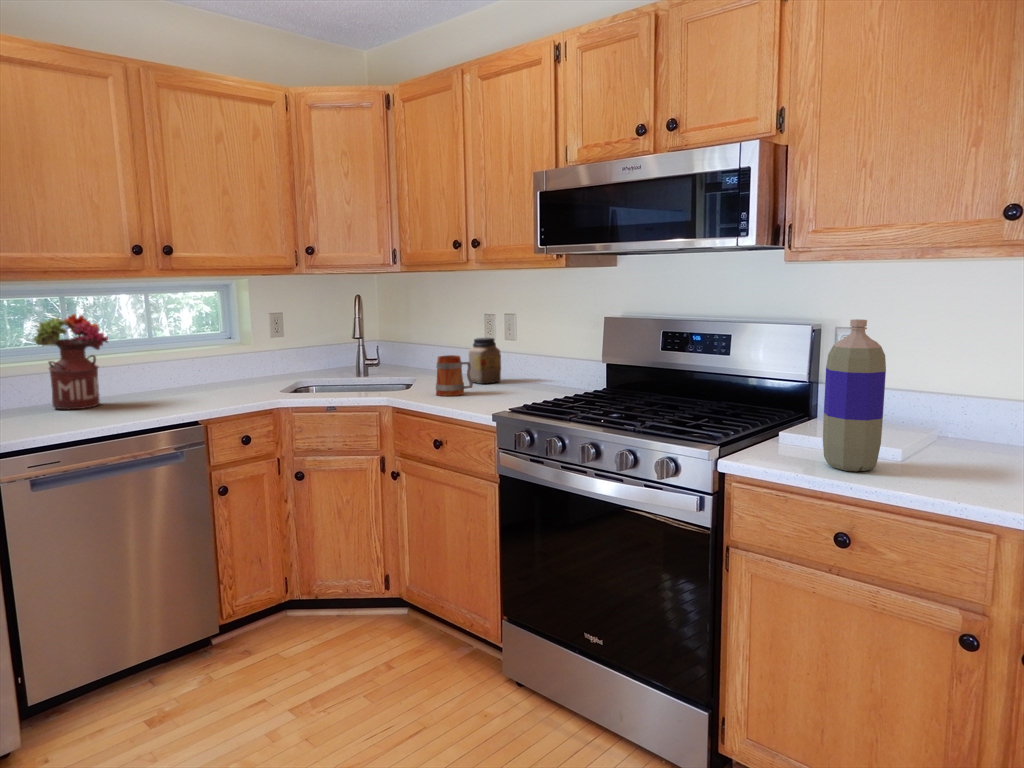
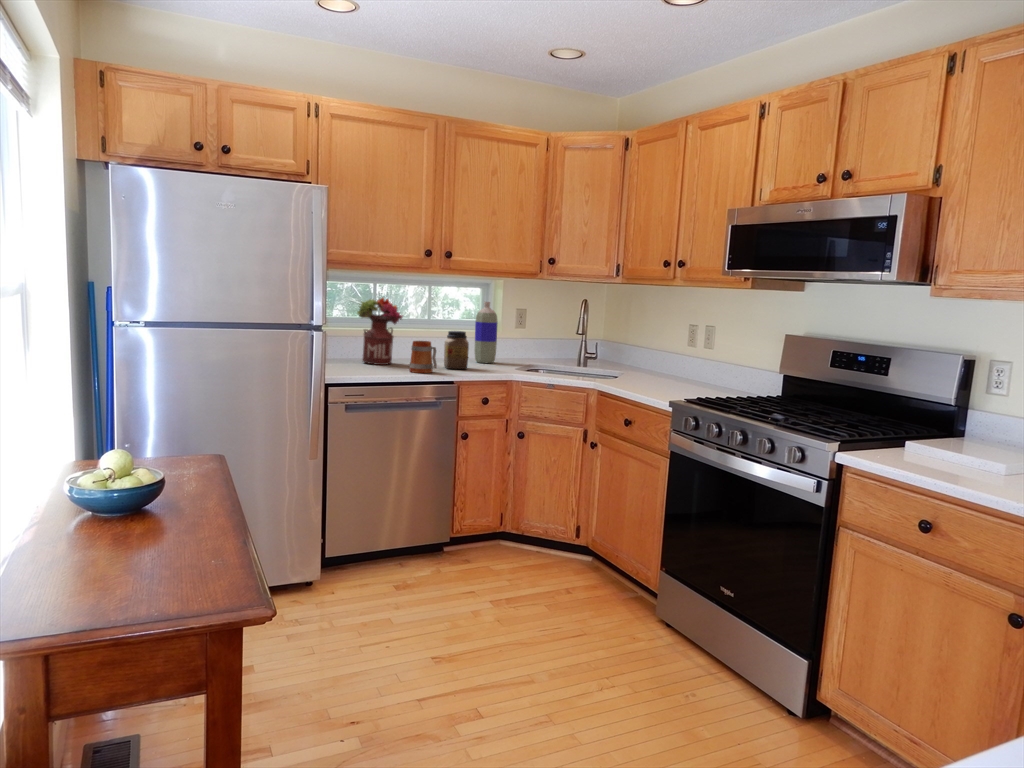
bottle: present [823,319,886,472] -> present [474,302,498,363]
jar: present [469,338,501,384] -> present [444,331,469,369]
mug: present [436,355,473,396] -> present [410,341,437,373]

